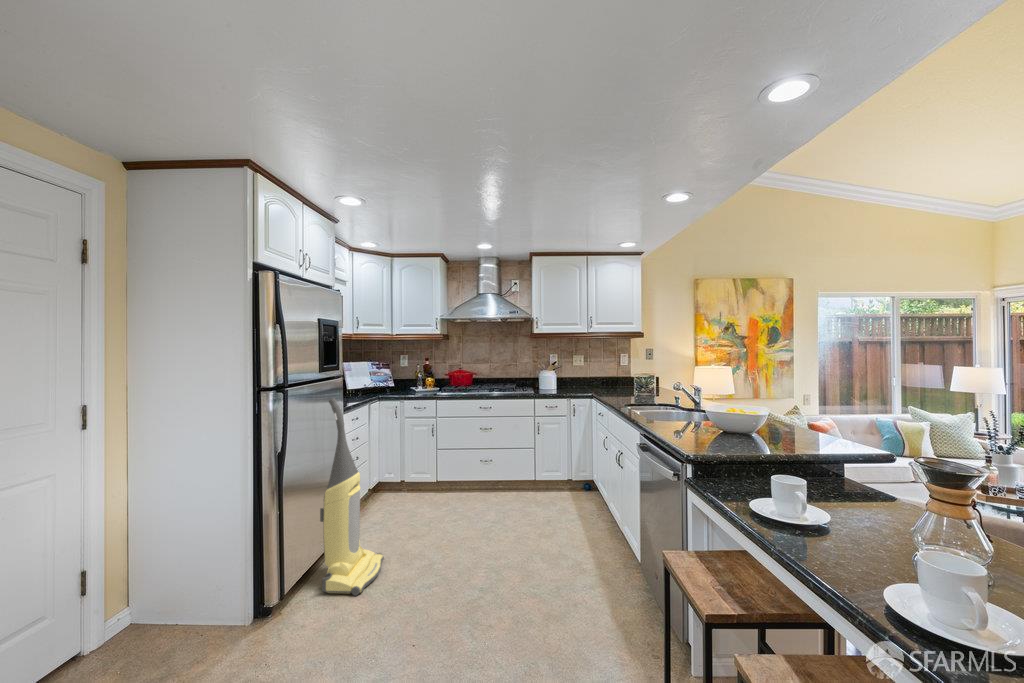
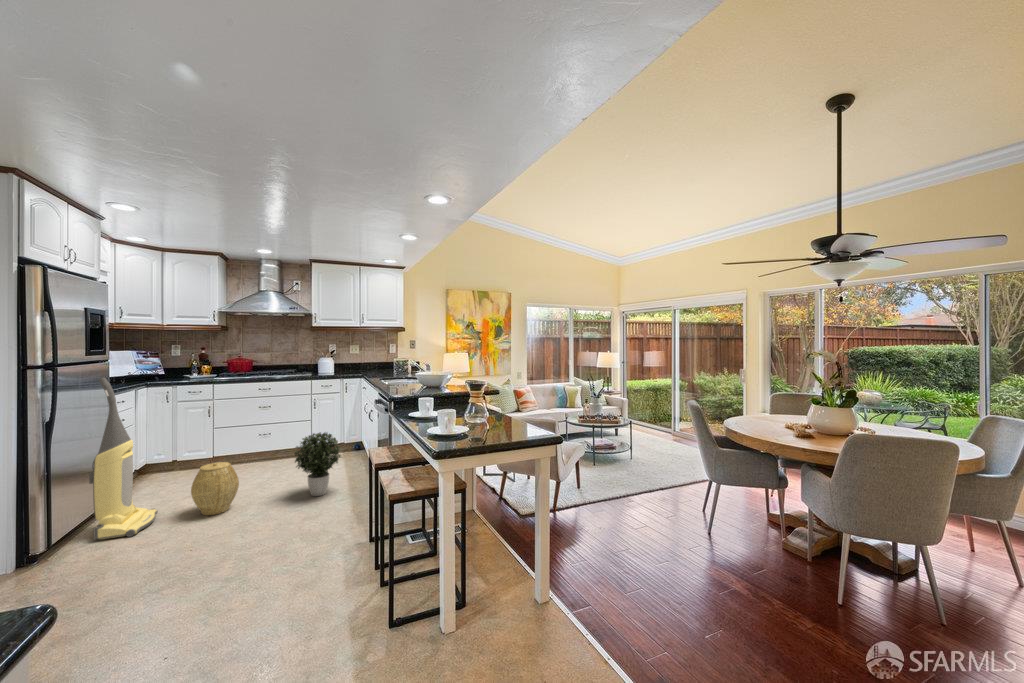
potted plant: none [527,479,588,570] -> present [294,432,342,496]
woven basket: none [415,507,465,577] -> present [191,462,239,515]

